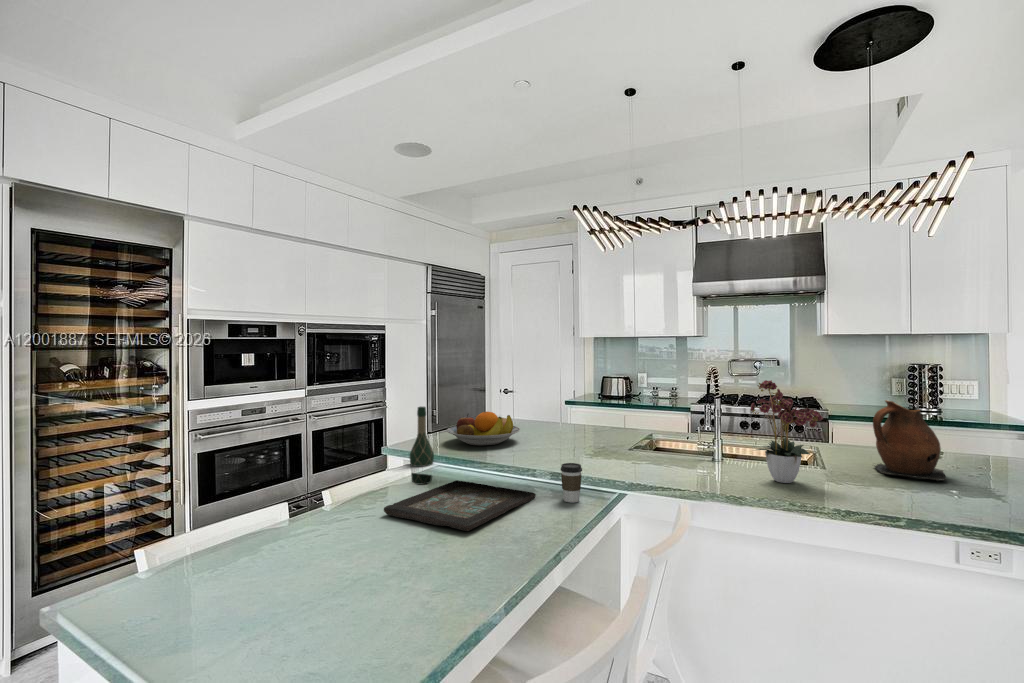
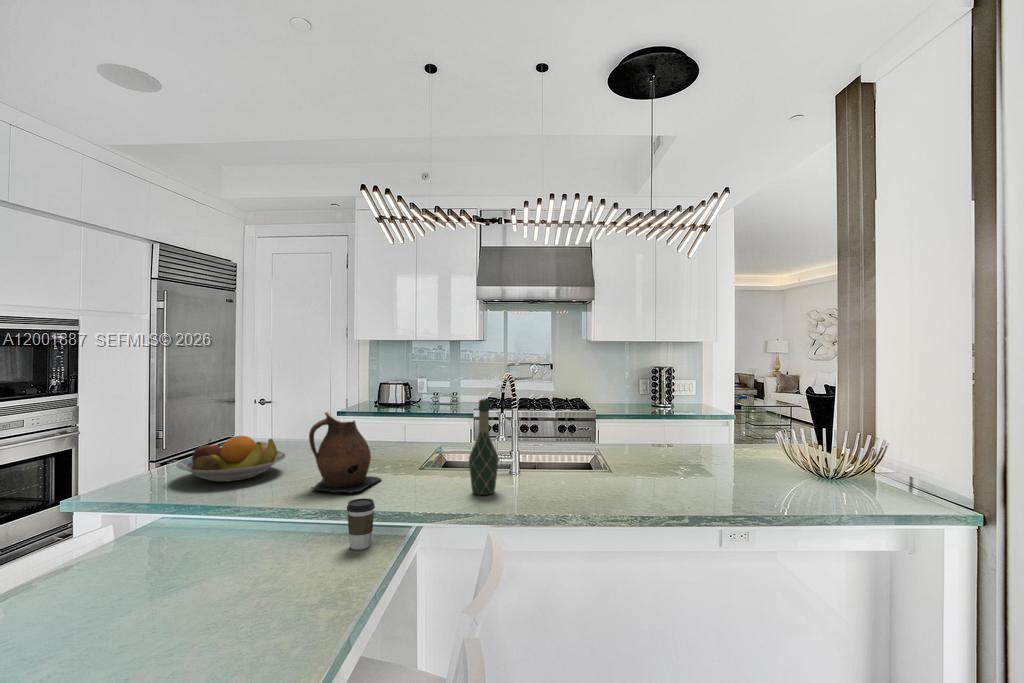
flower arrangement: present [751,380,823,483] -> none [553,385,627,495]
ceramic pitcher: present [873,400,946,481] -> present [309,412,381,493]
wine bottle: present [410,407,434,484] -> present [469,400,498,495]
decorative tray: present [384,480,535,531] -> none [55,539,312,626]

